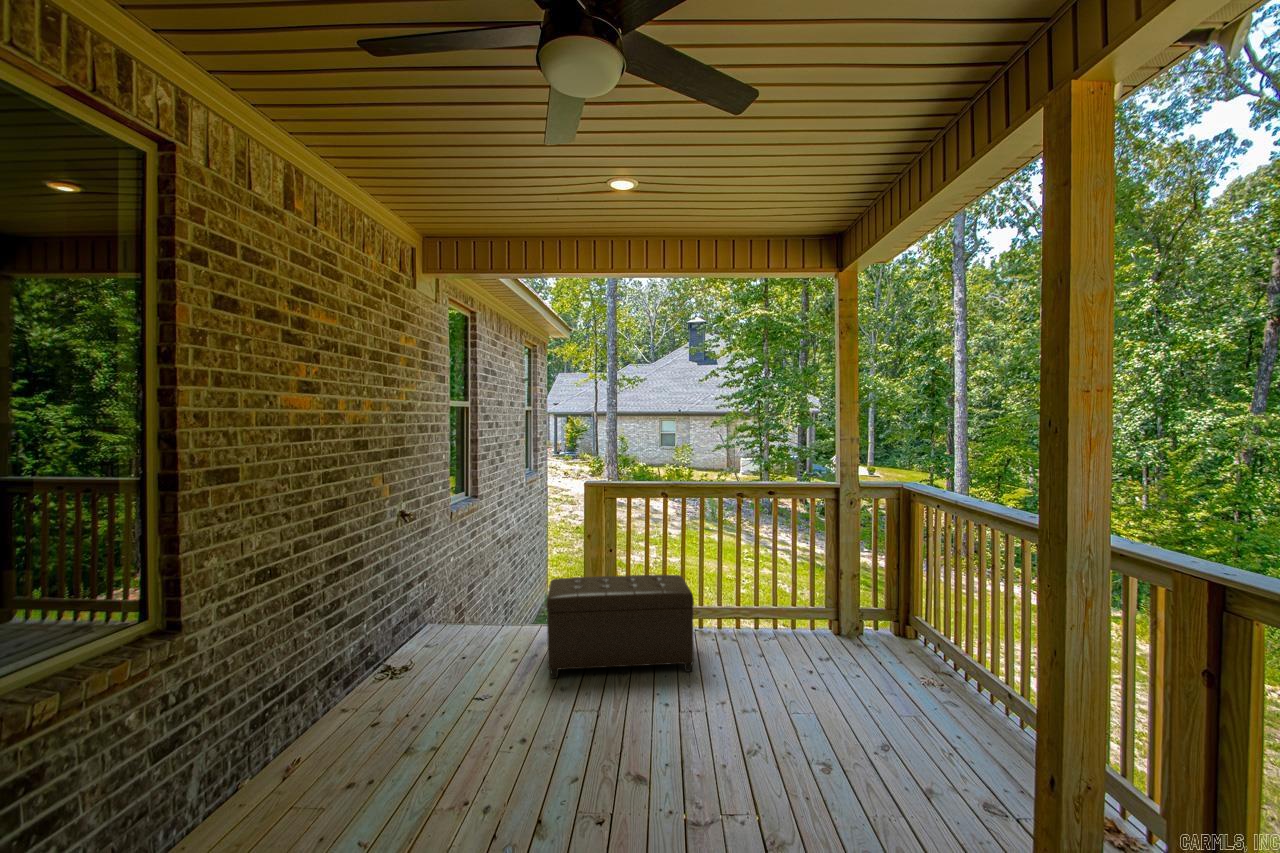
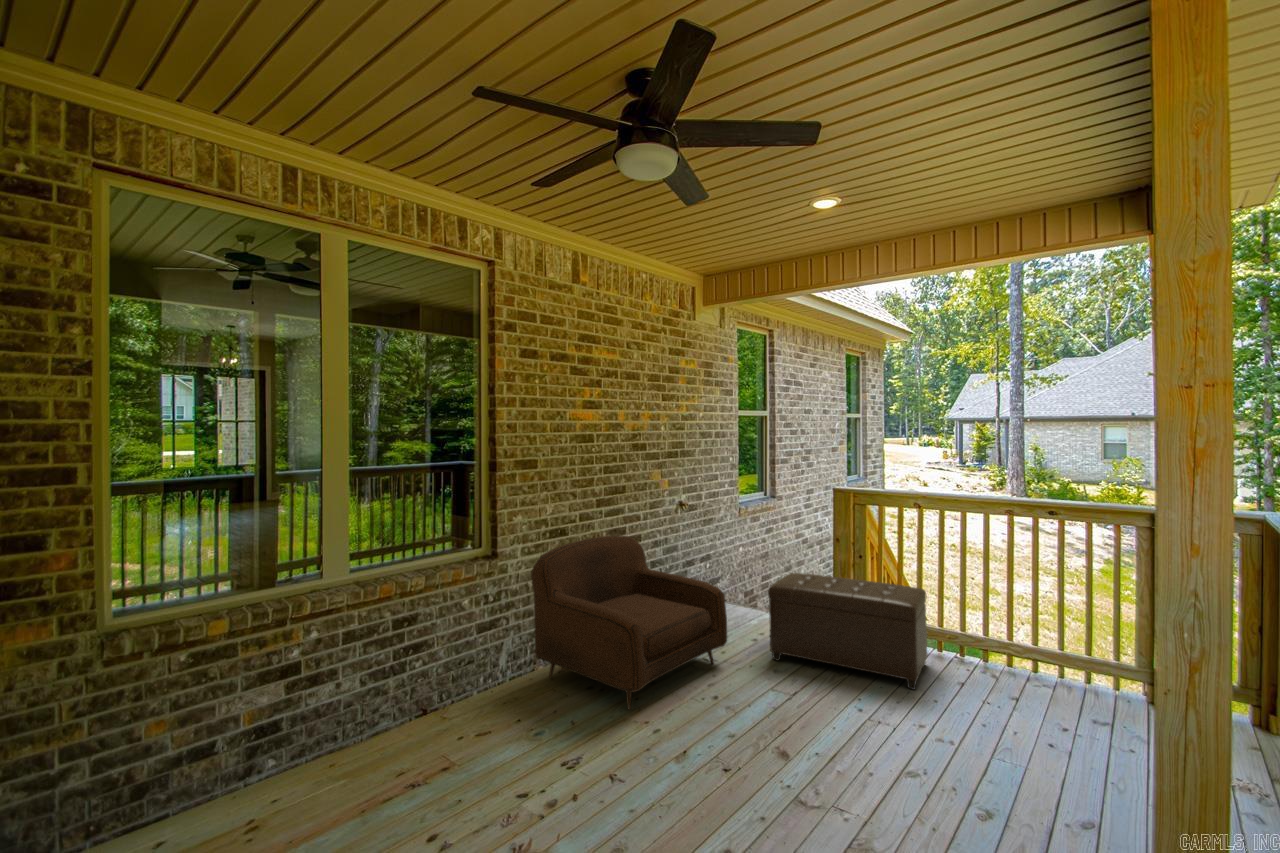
armchair: none [245,565,509,794] -> present [531,535,727,710]

